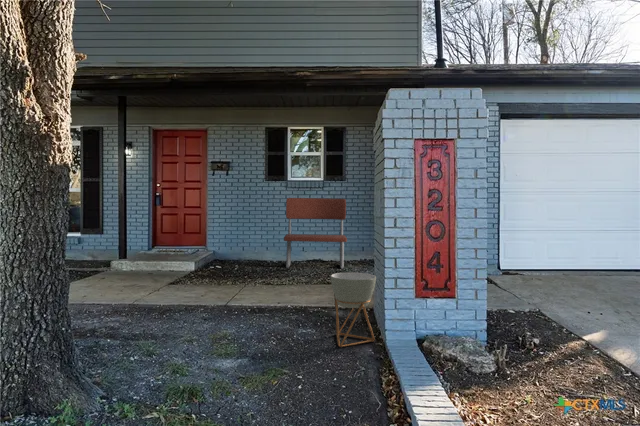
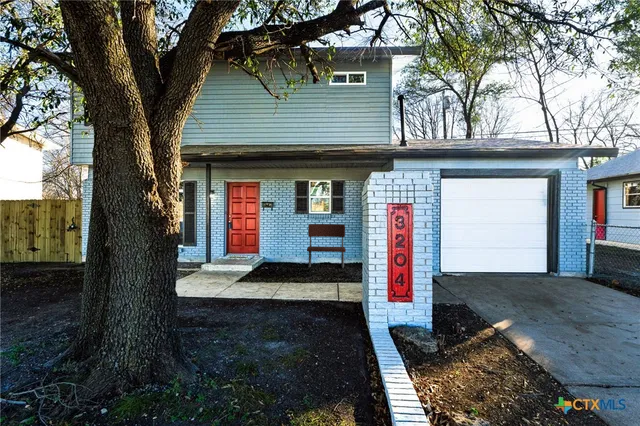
planter: present [331,272,376,347] -> none [336,283,364,332]

